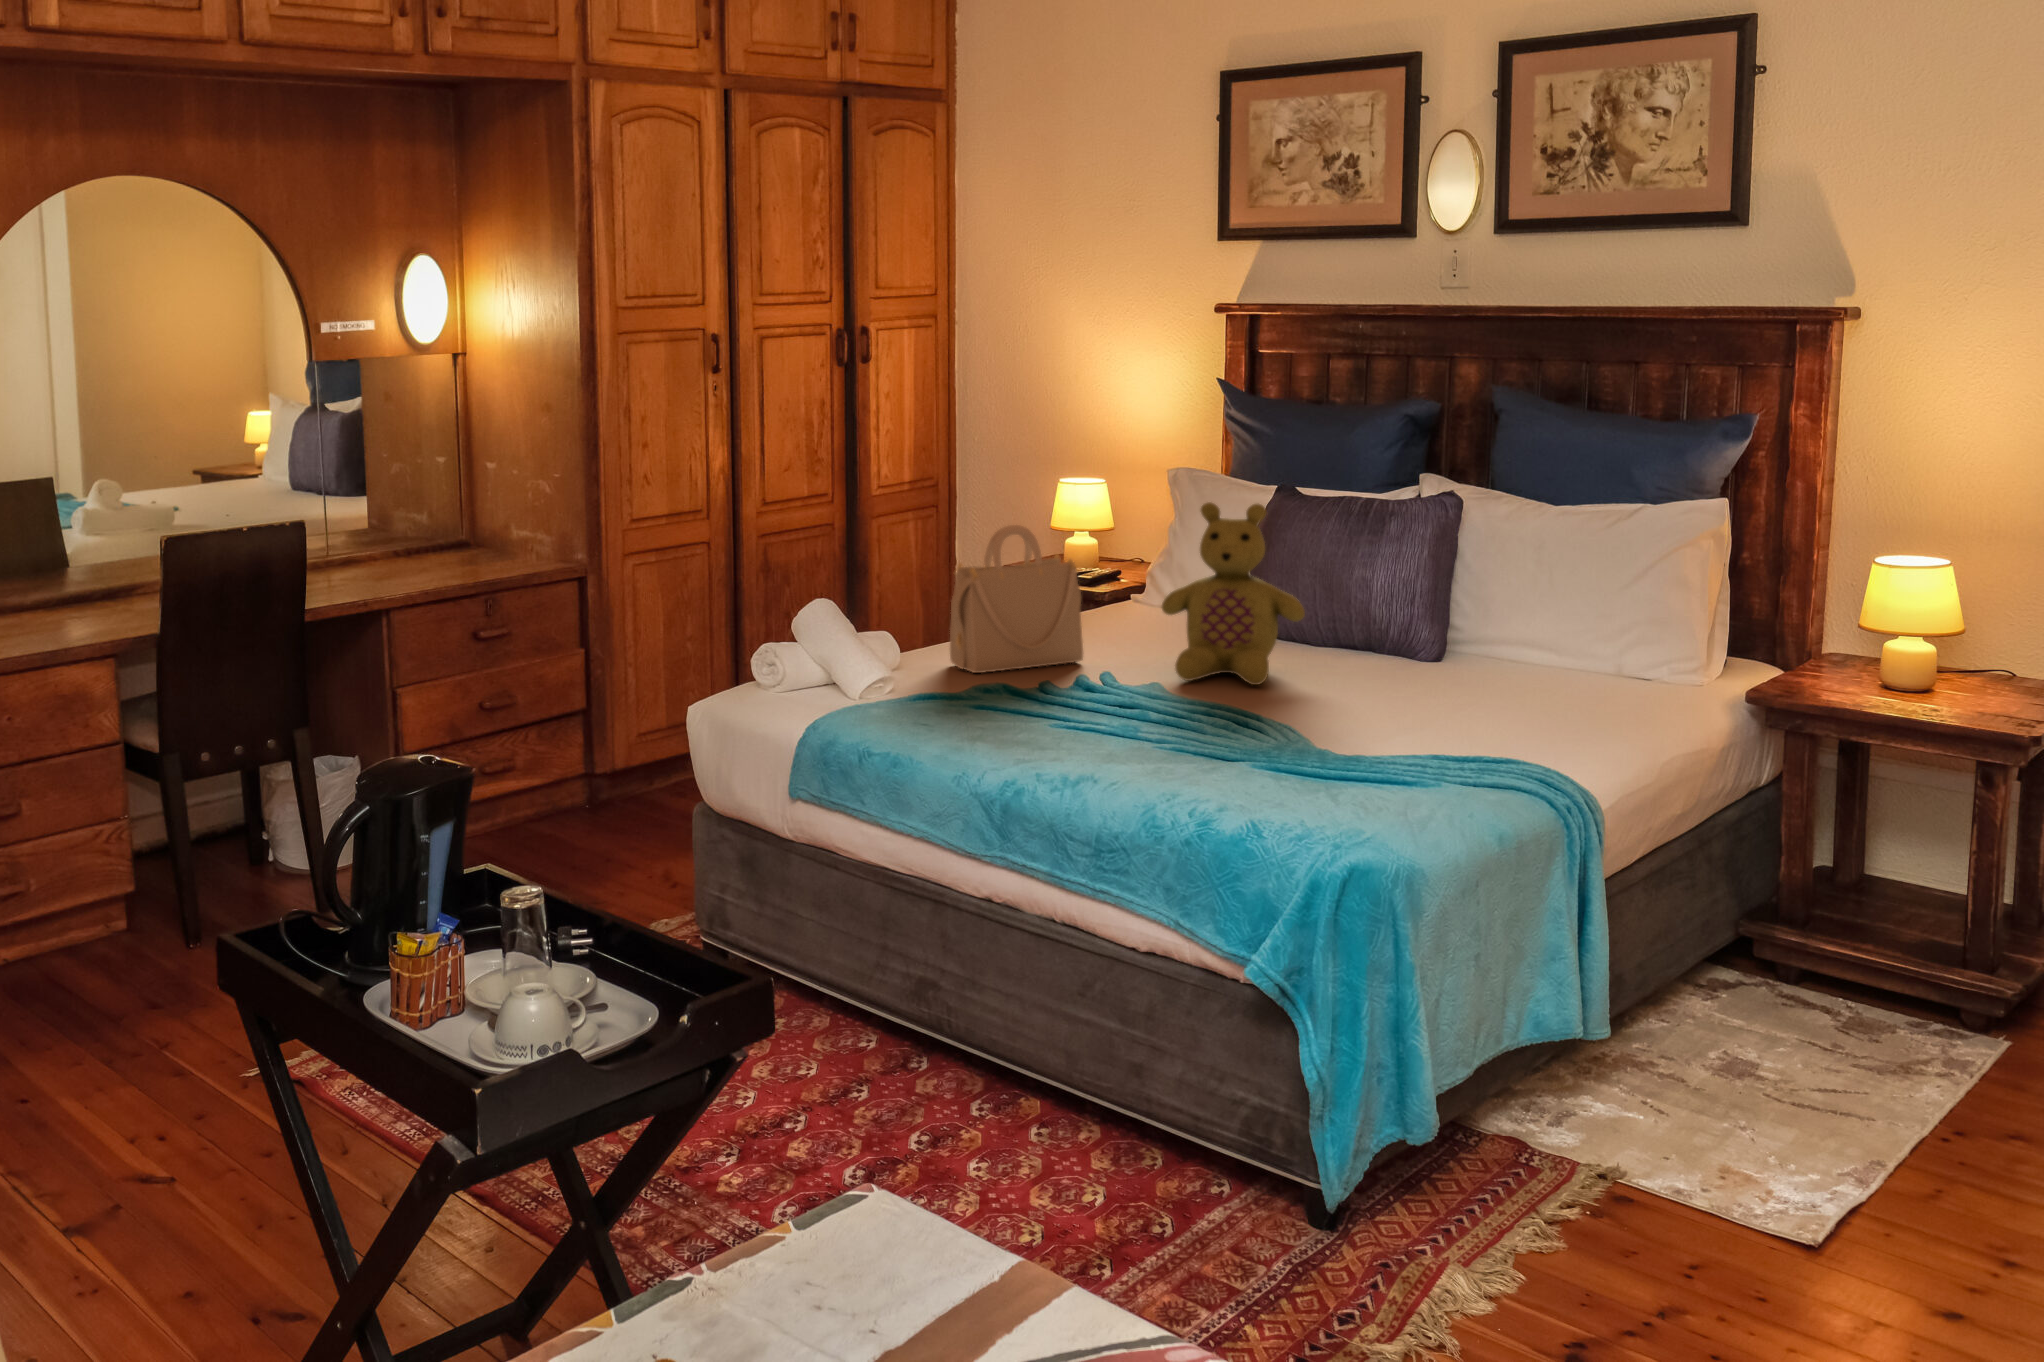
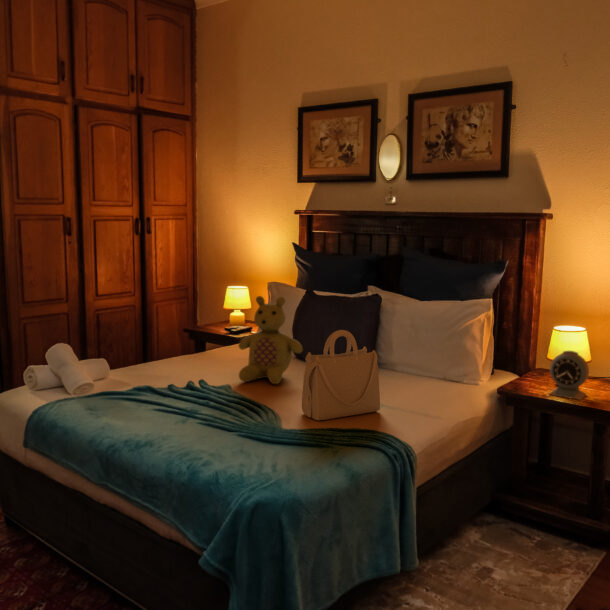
handbag: present [950,525,1083,673] -> present [302,330,380,420]
alarm clock: none [1868,609,1963,714] -> present [549,351,589,400]

